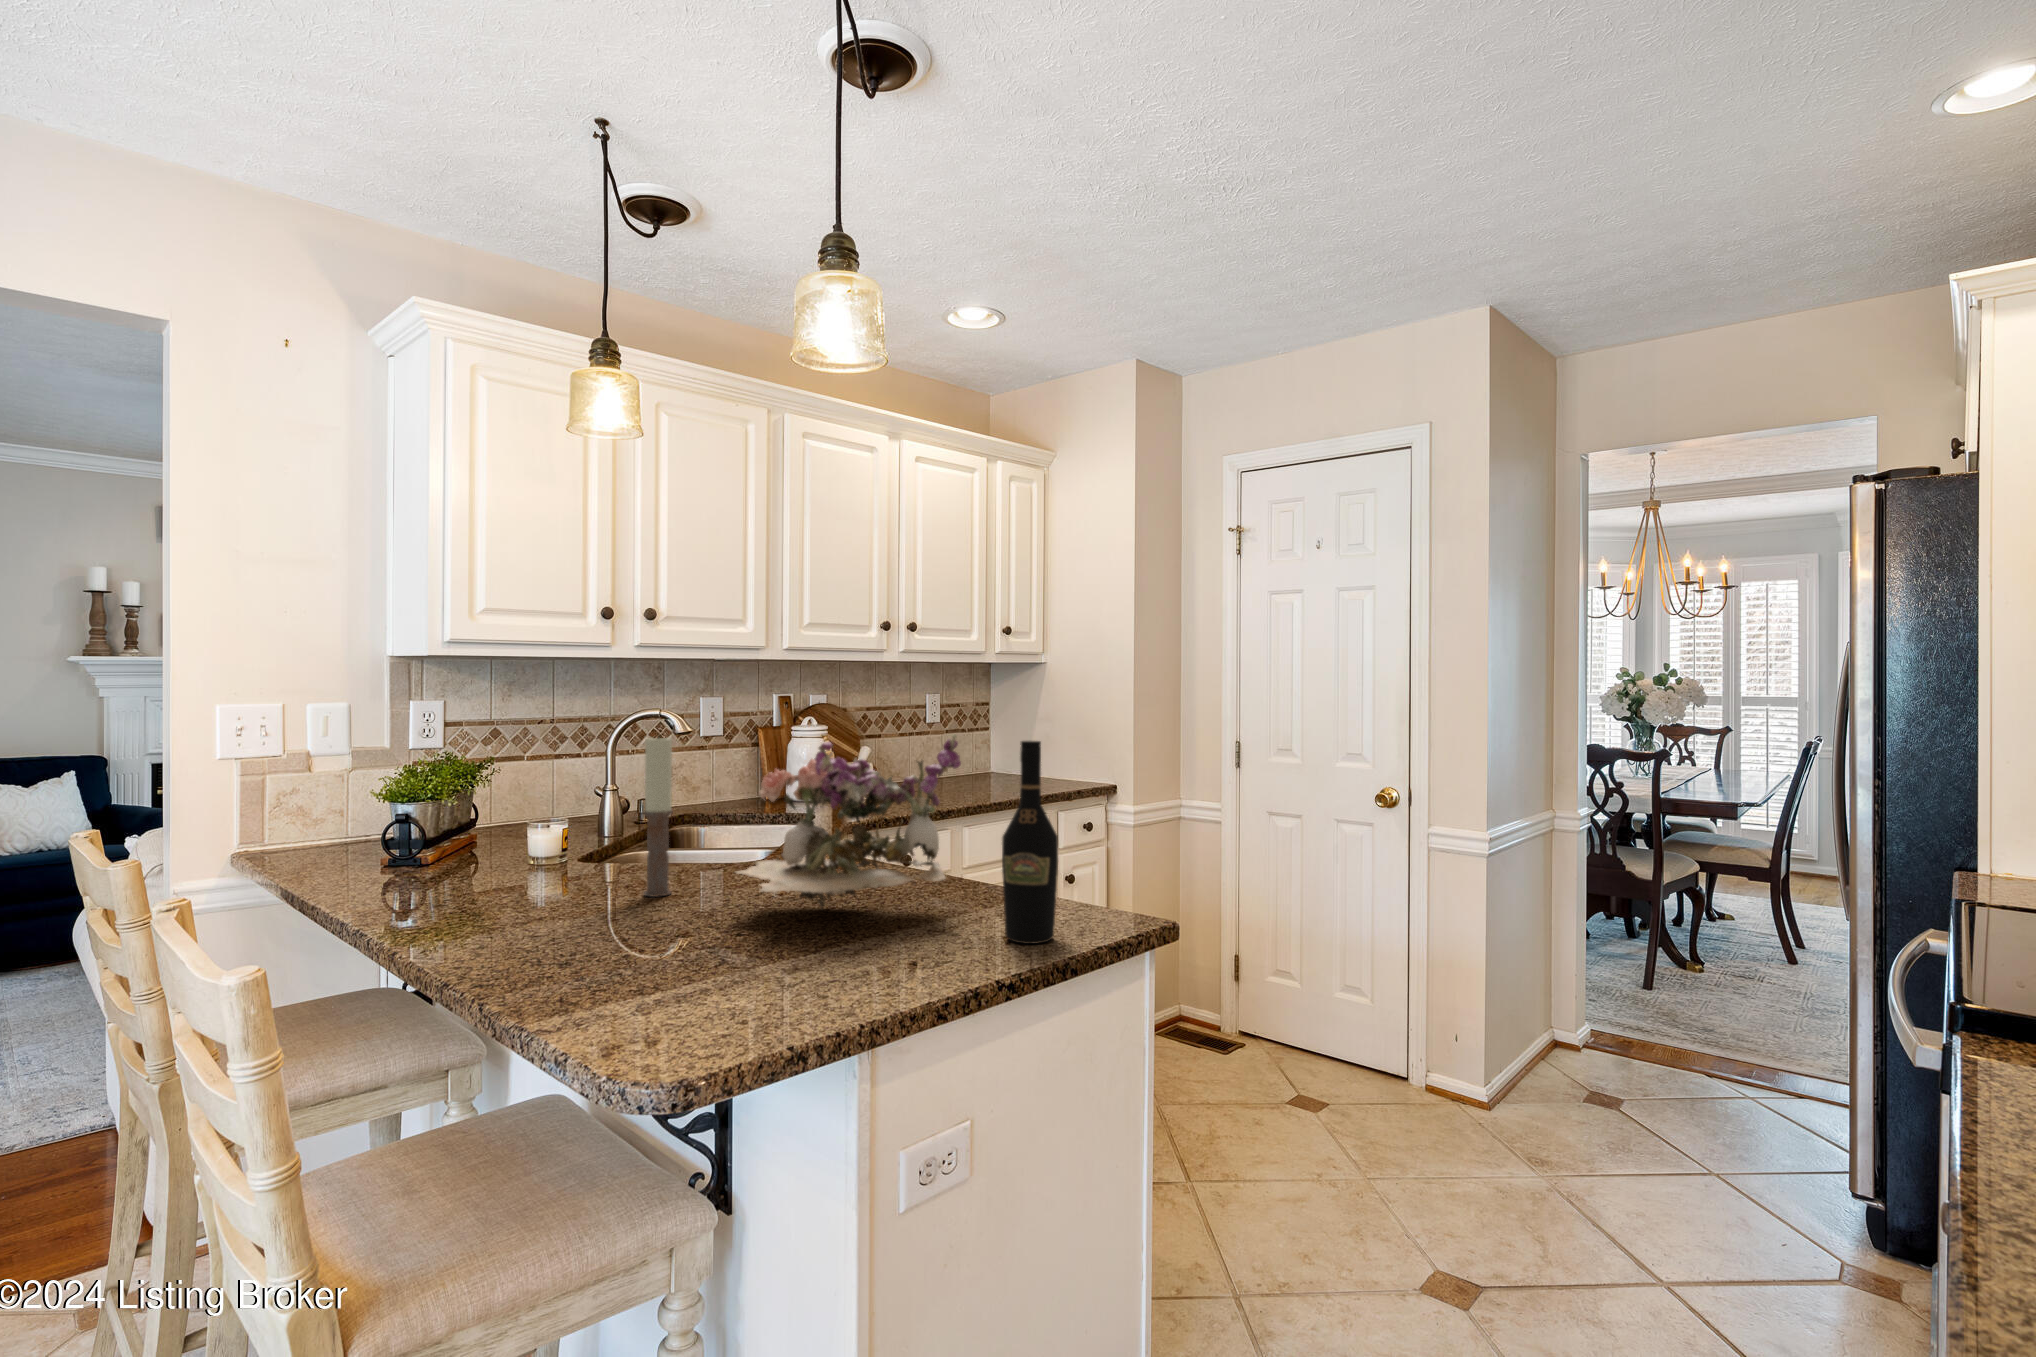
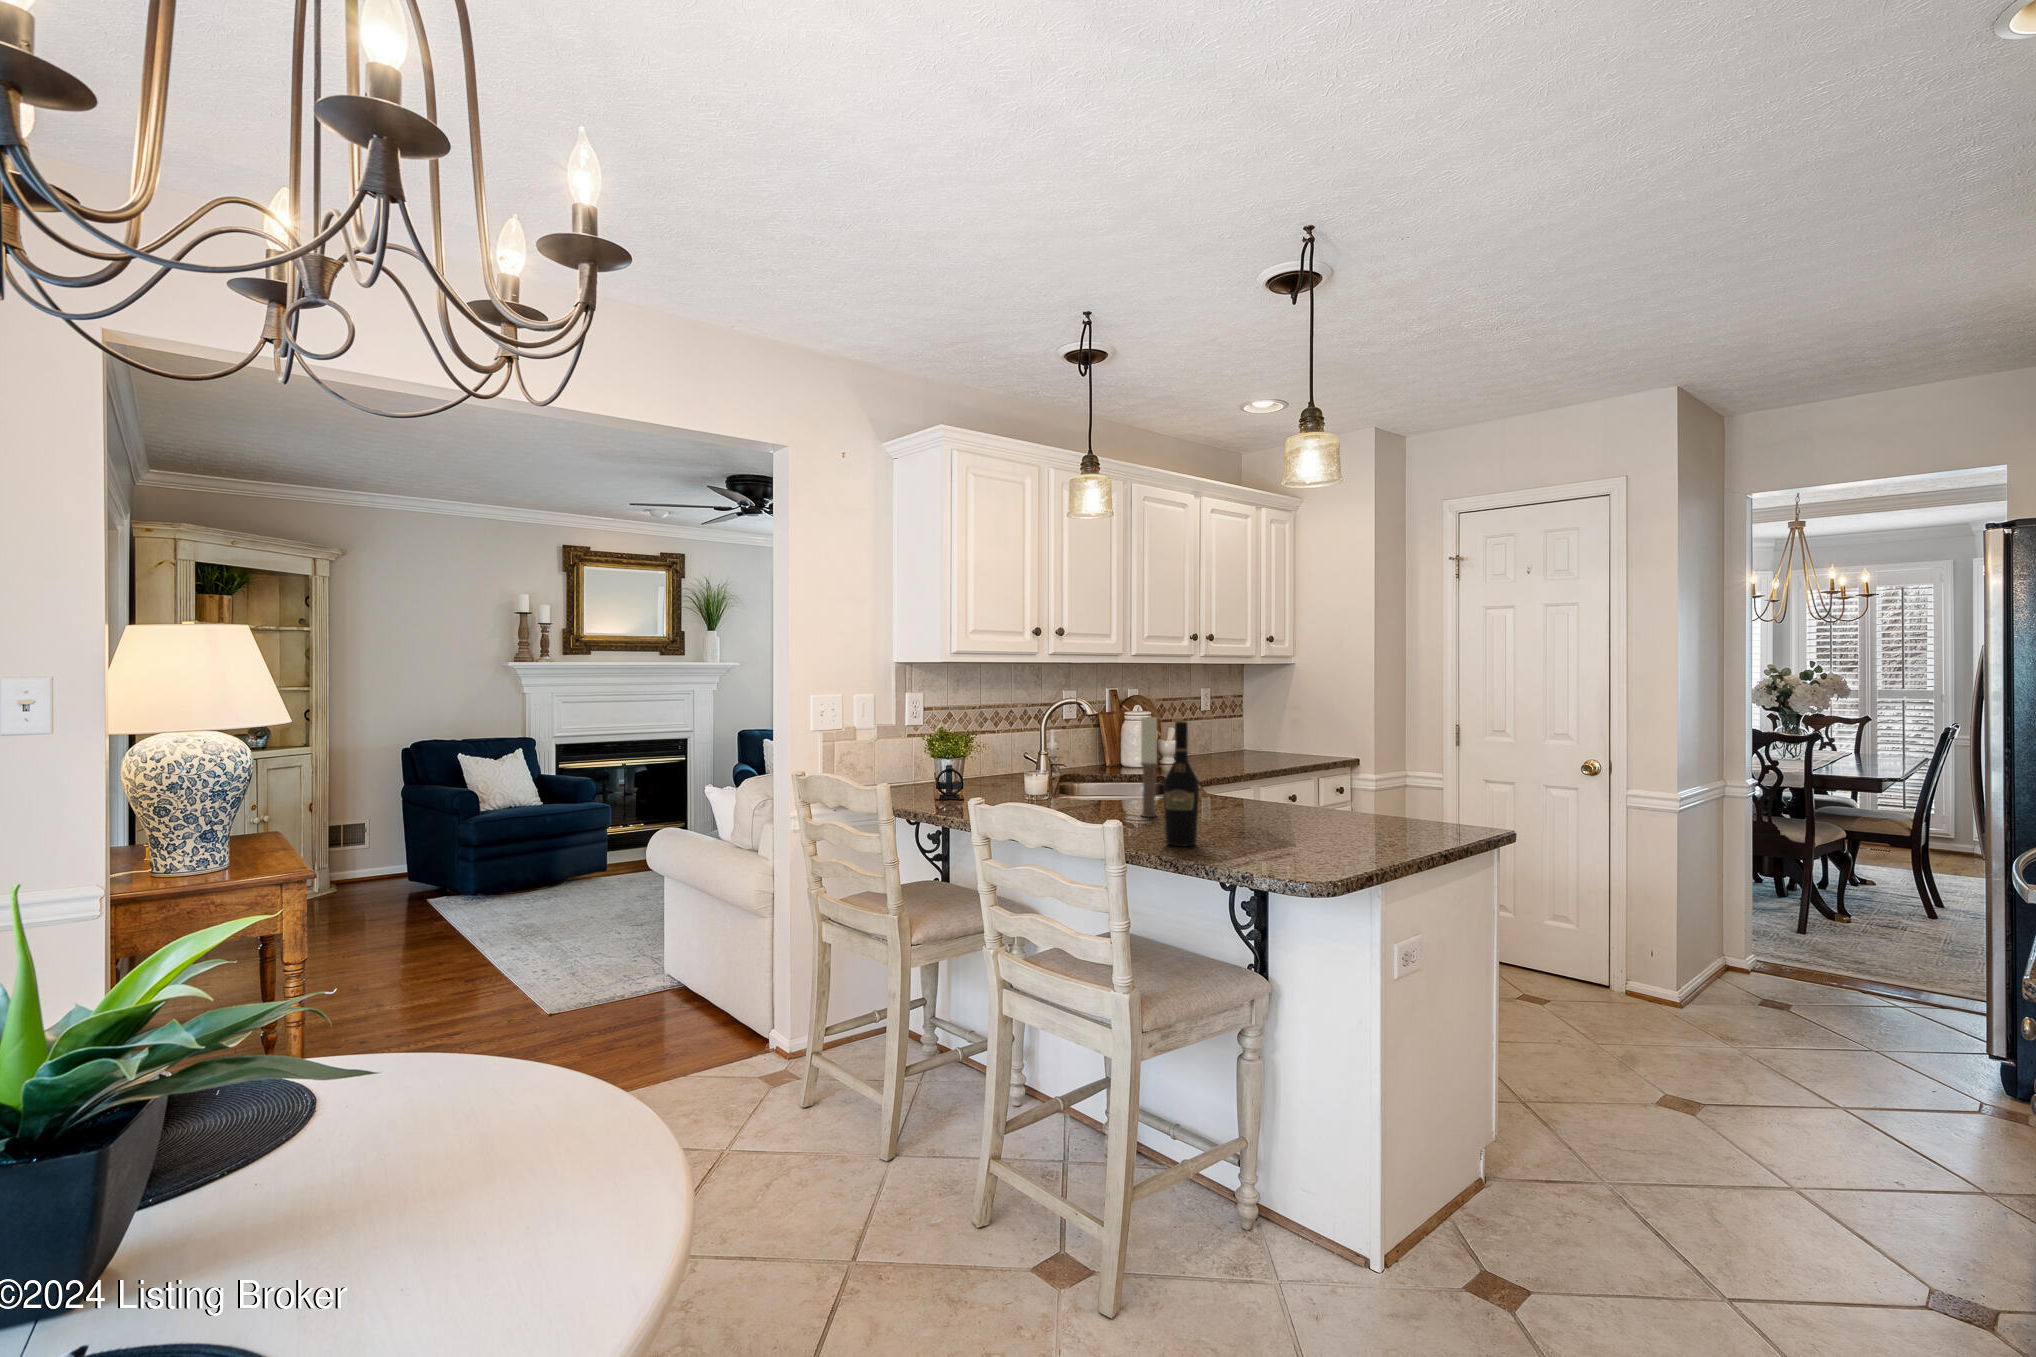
flower arrangement: present [735,735,961,908] -> none [1222,713,1367,823]
wine bottle: present [1002,741,1058,944] -> present [1163,721,1199,846]

